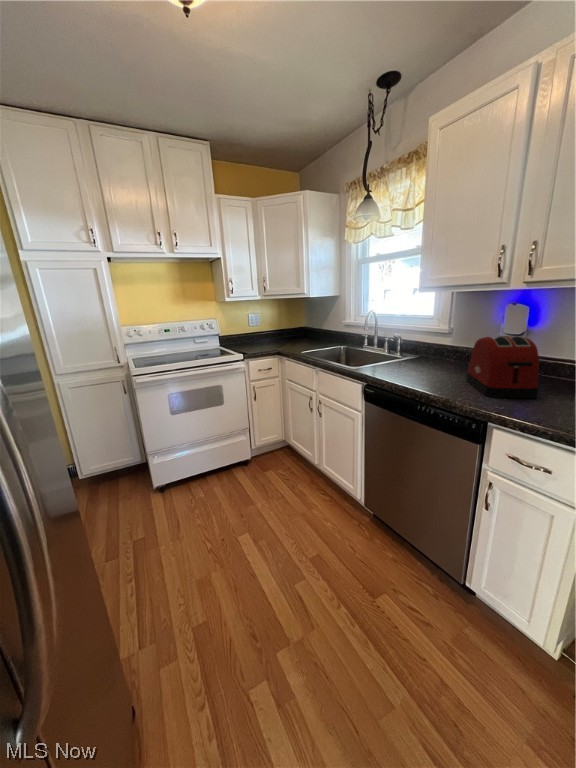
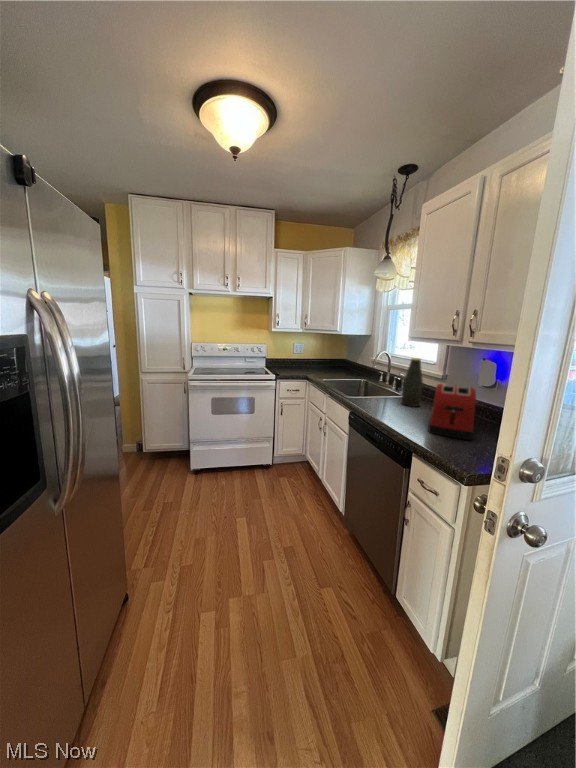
bottle: none [414,313,437,369] -> present [402,358,423,407]

